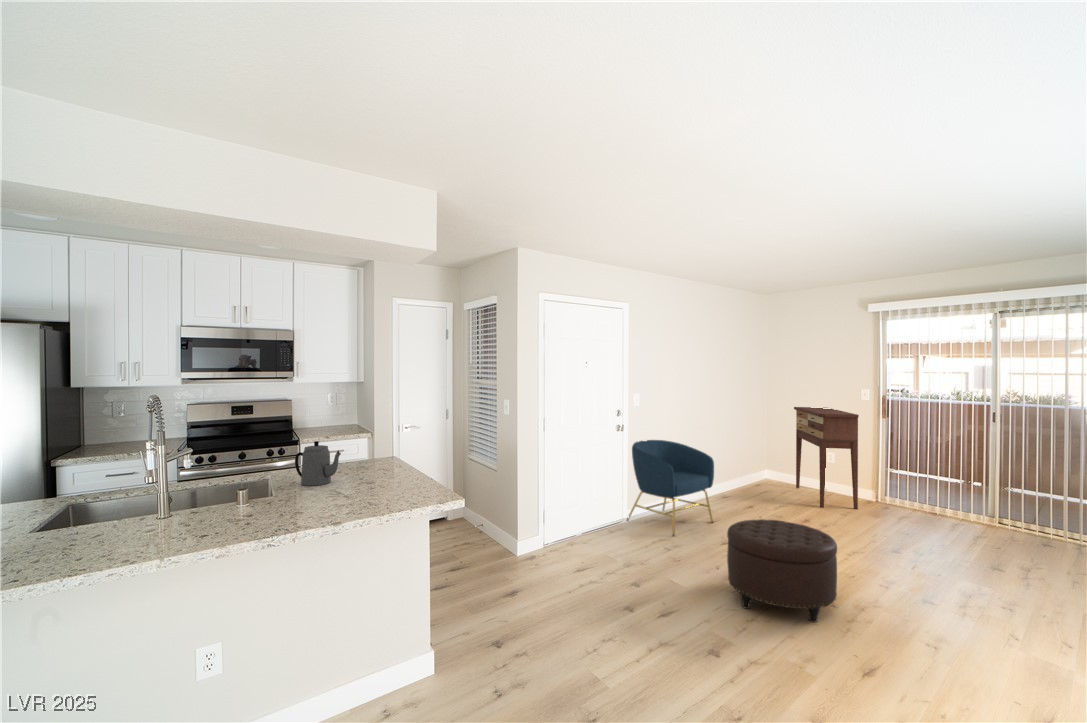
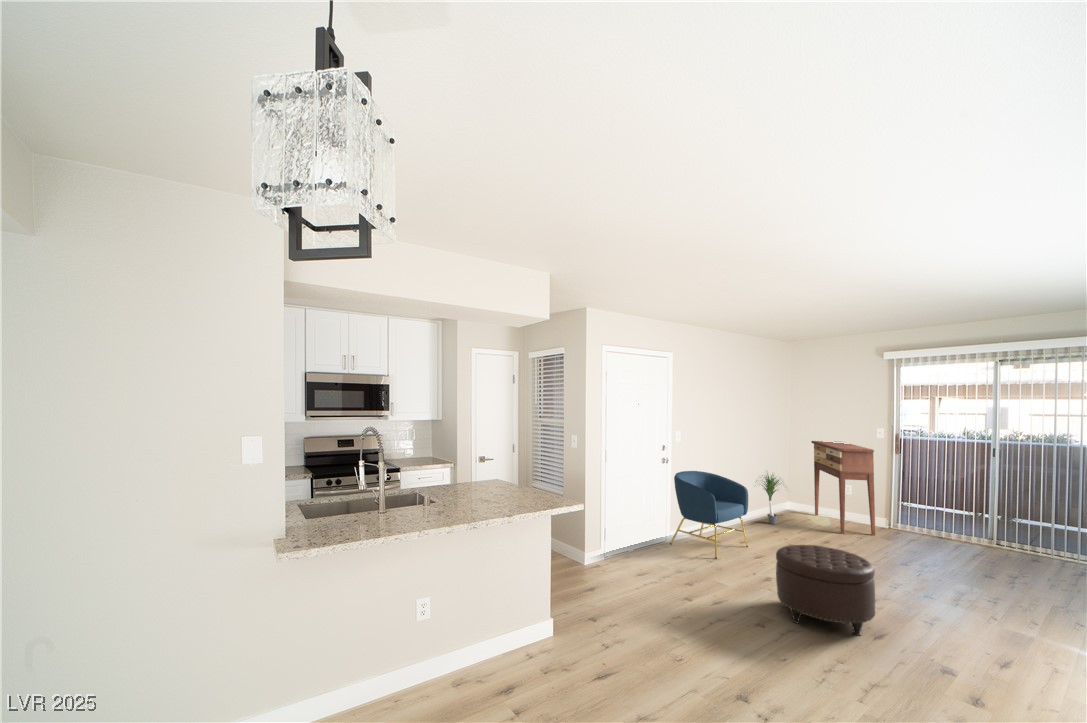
potted plant: none [724,436,767,498] -> present [762,474,779,524]
teapot: present [295,441,341,486] -> none [438,477,479,514]

